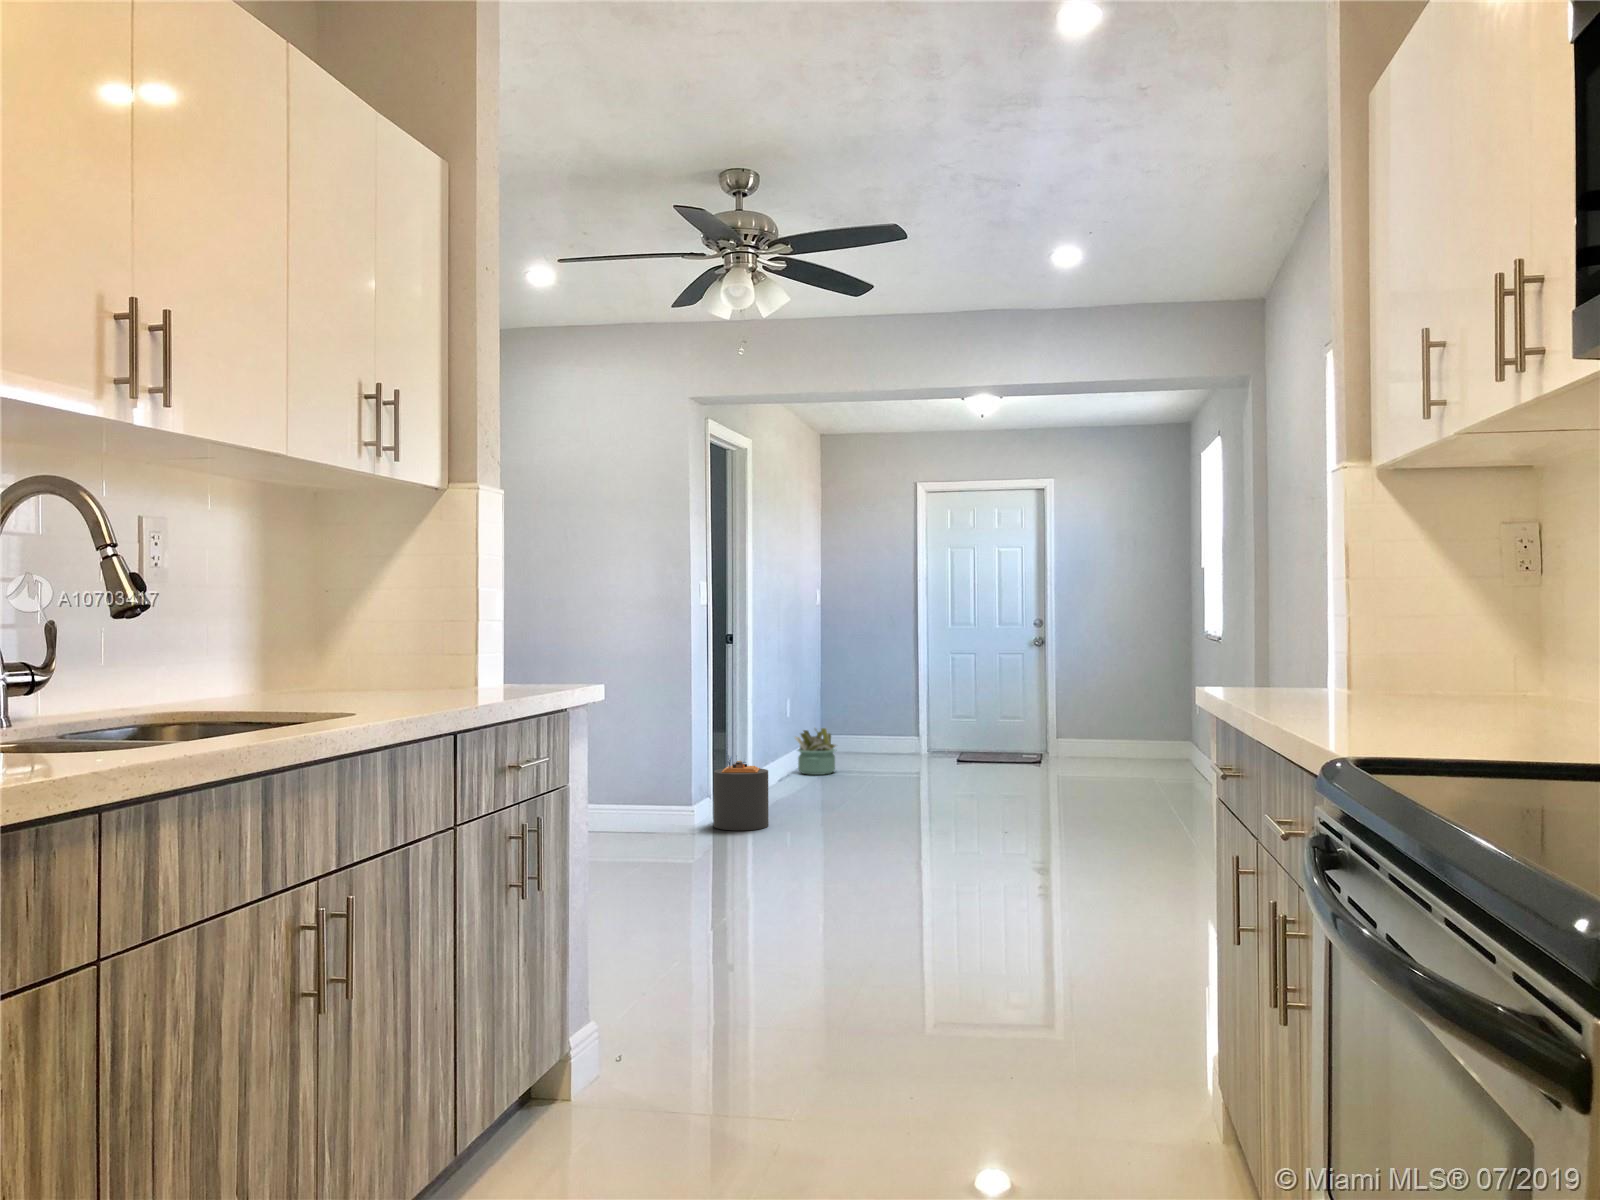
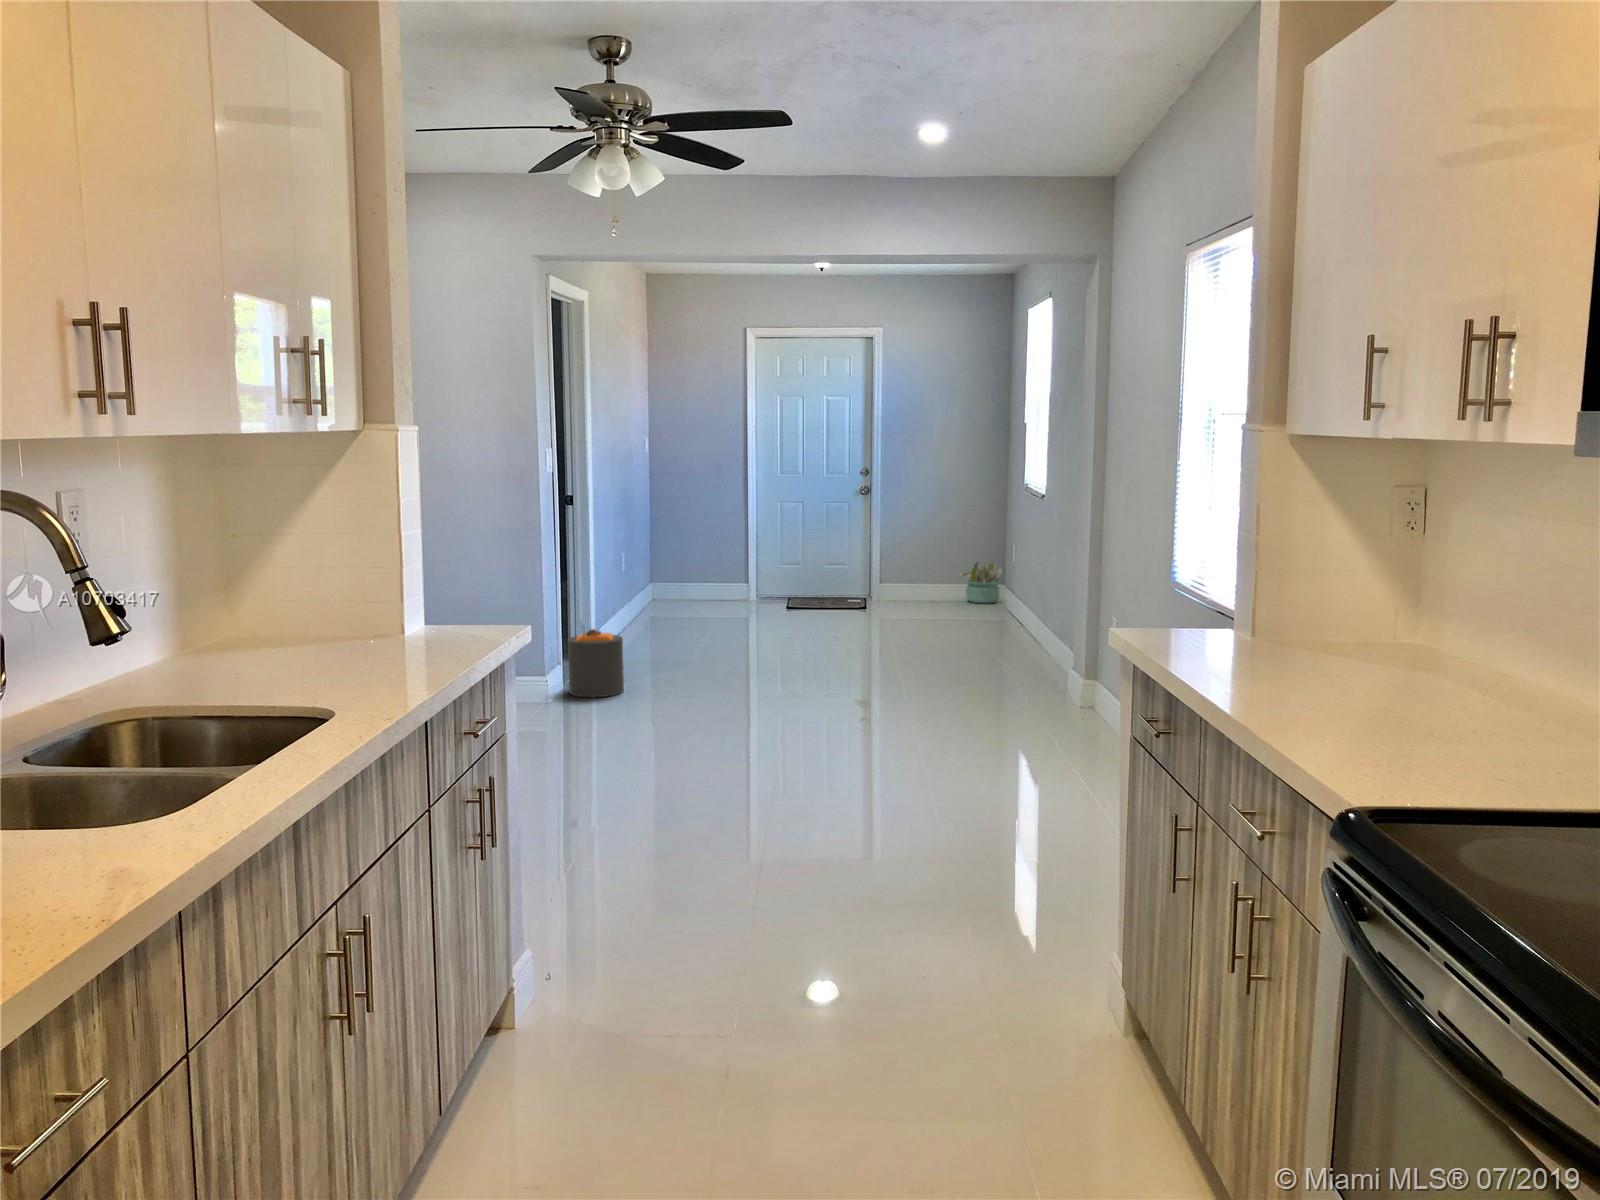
decorative plant: present [795,728,836,775] -> present [960,562,1002,603]

